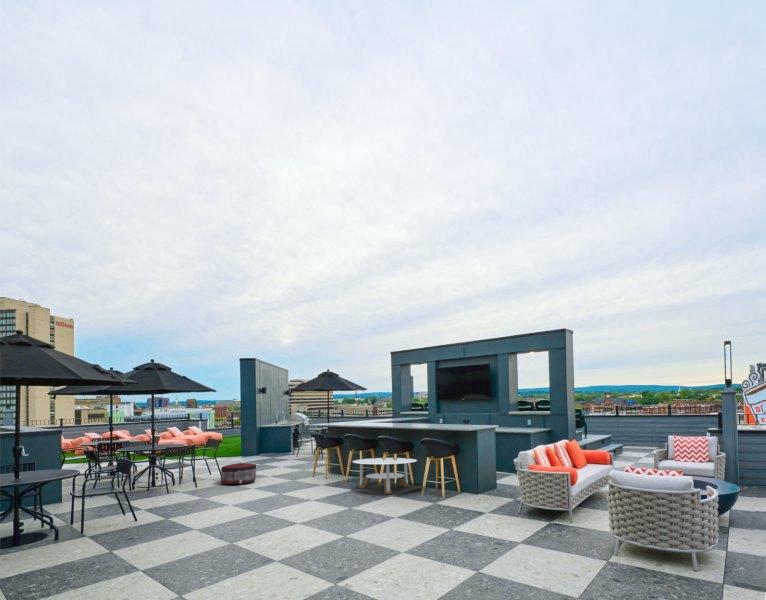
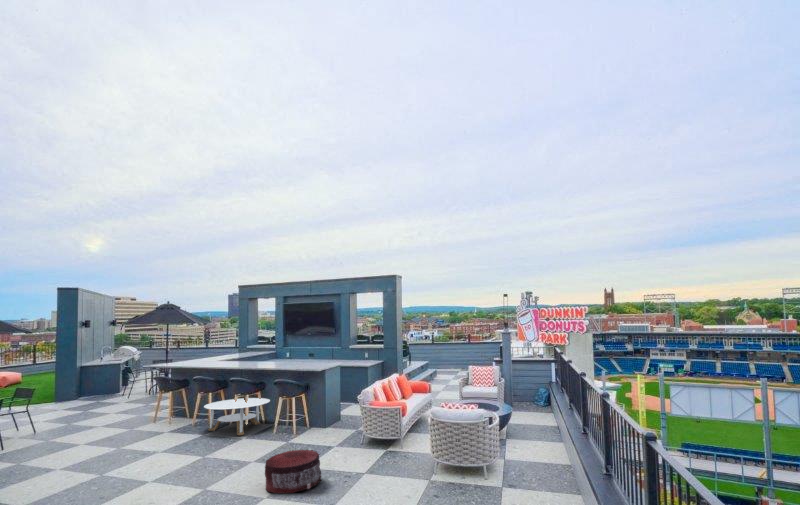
pouf: present [221,463,256,484] -> present [265,450,321,494]

